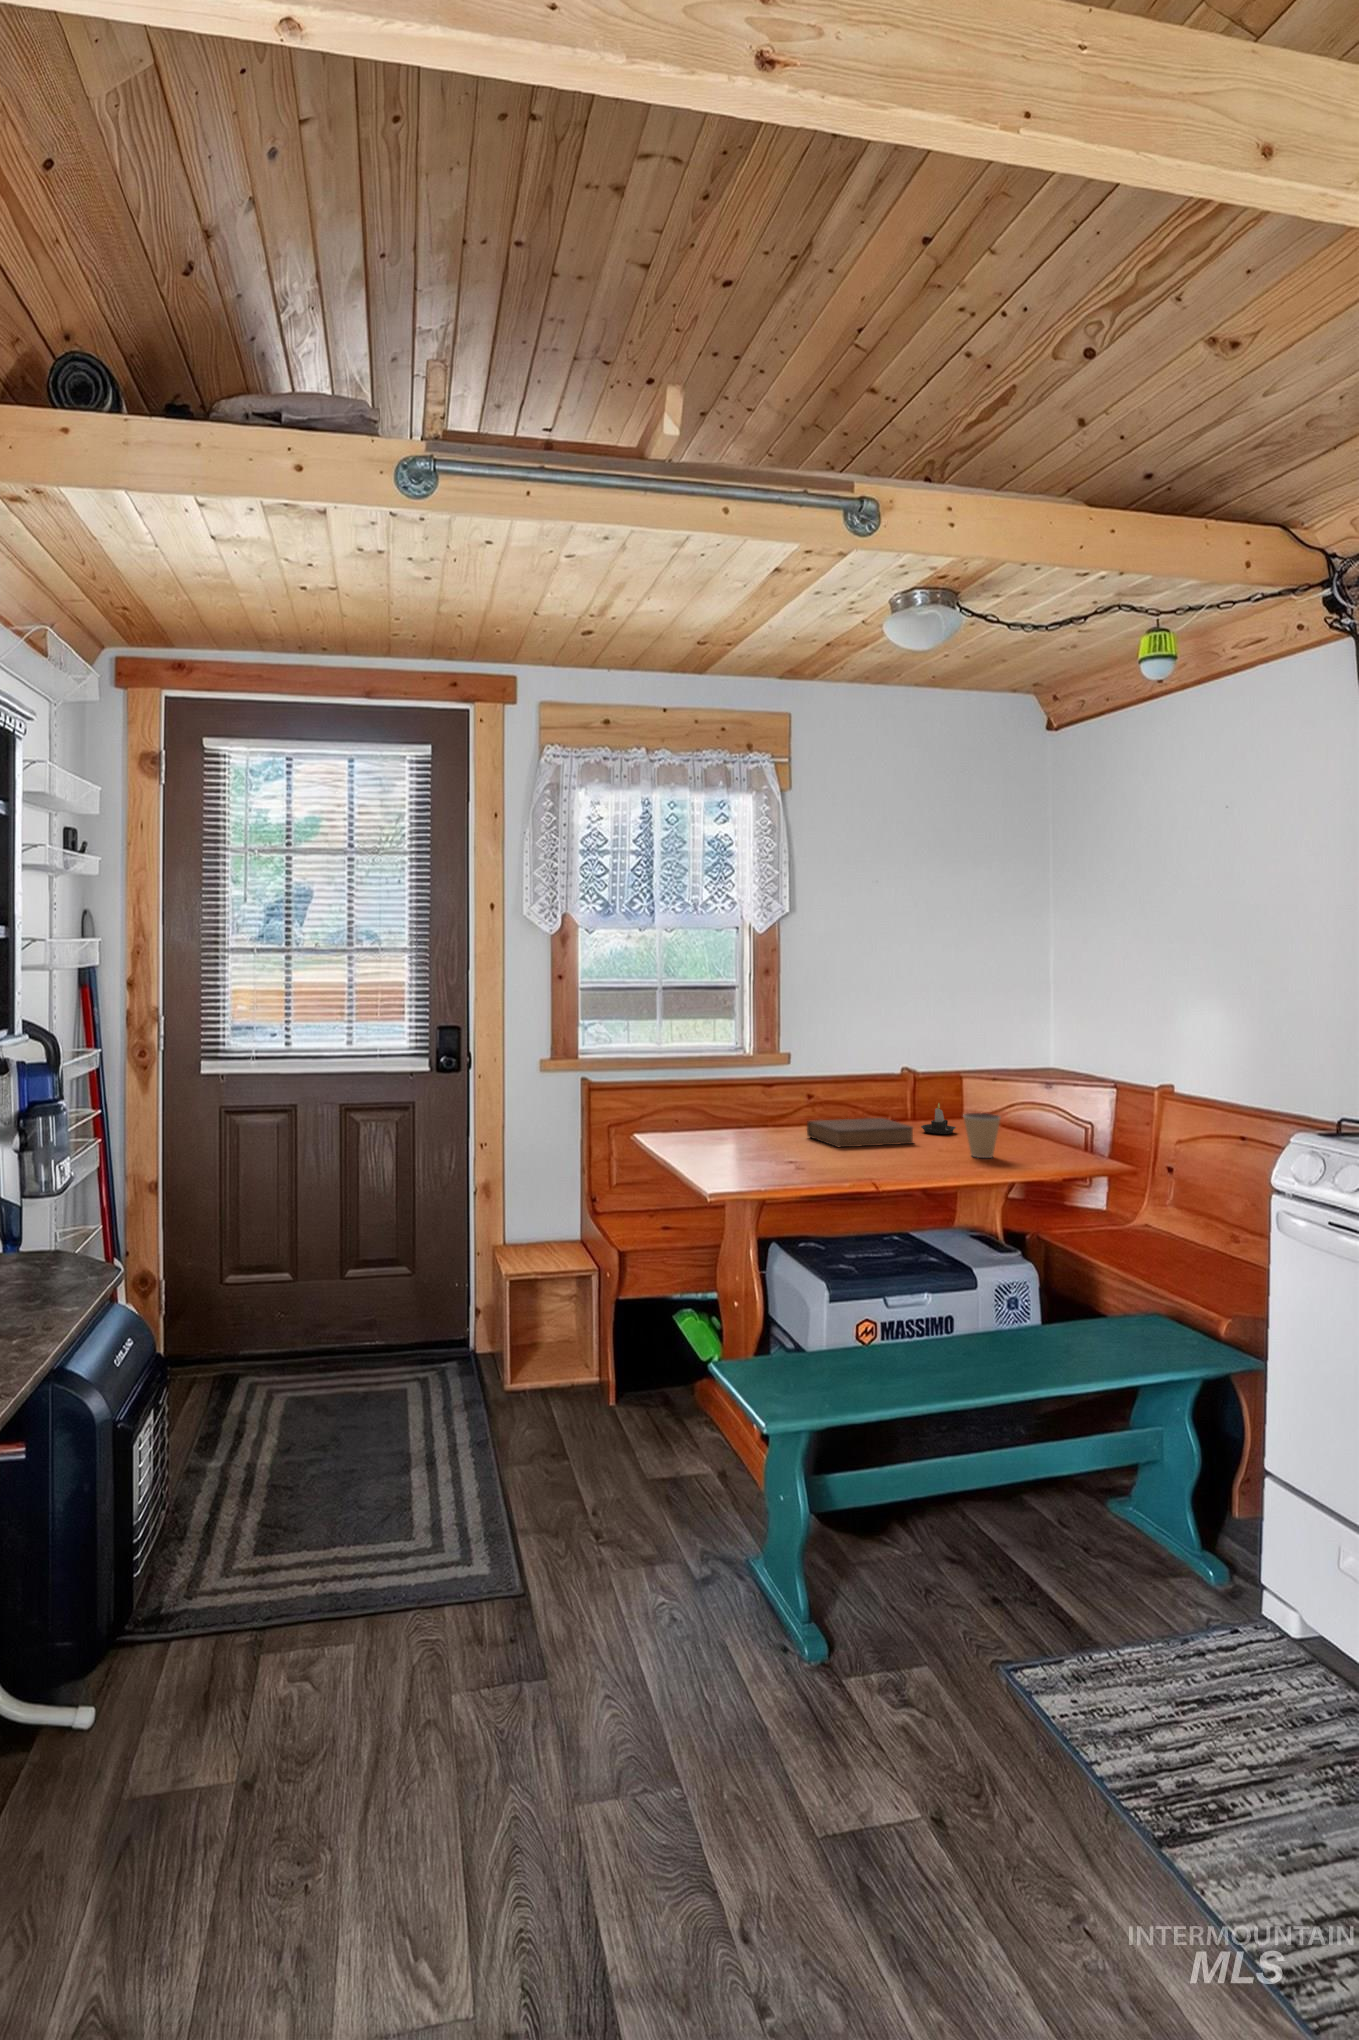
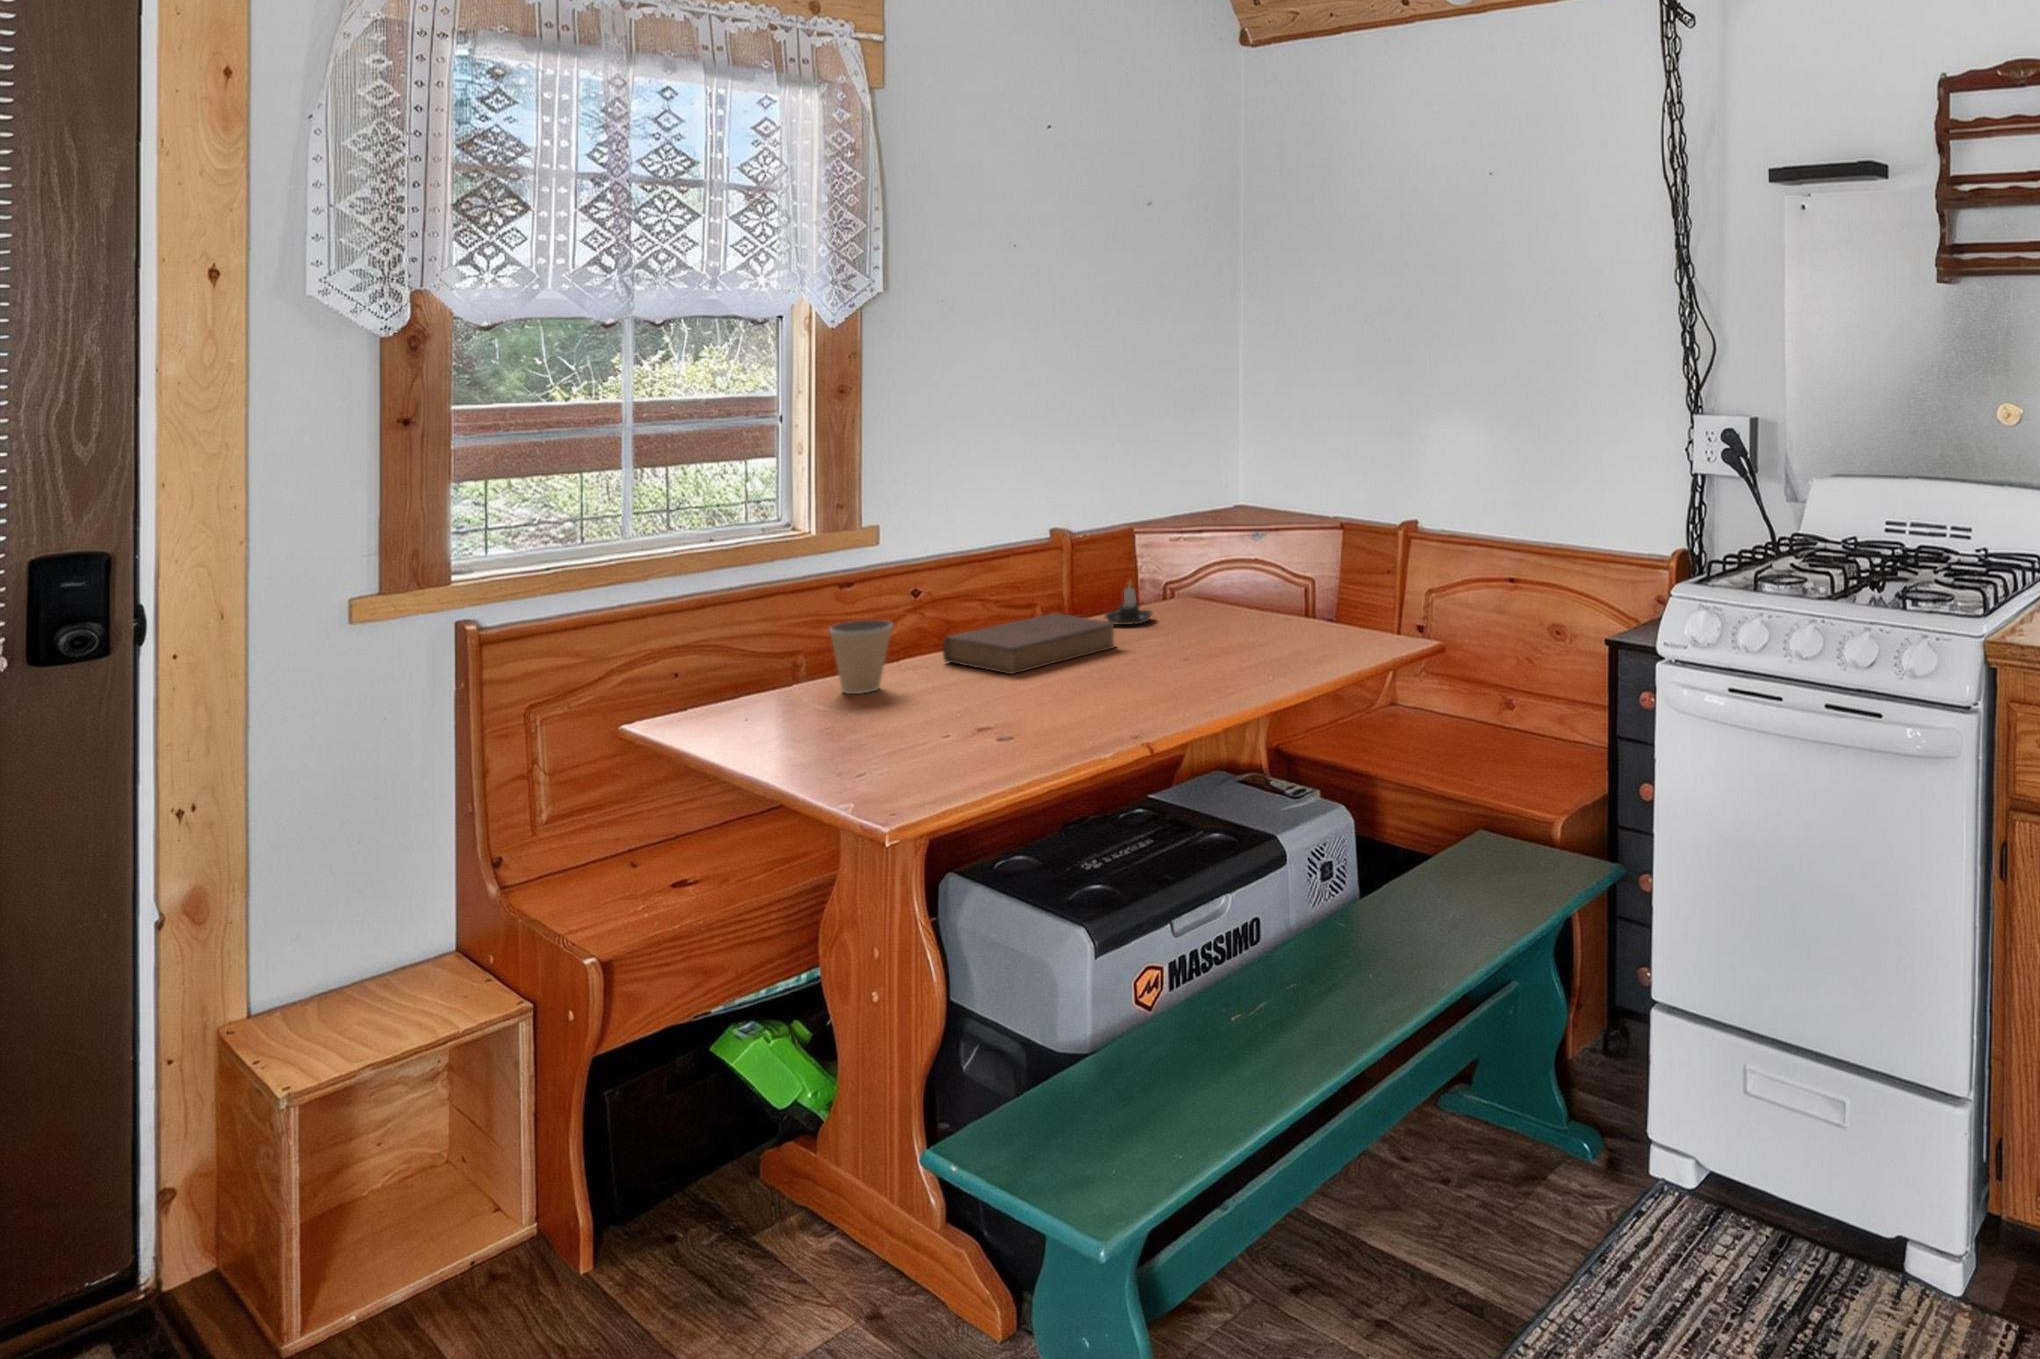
coffee cup: present [963,1113,1000,1158] -> present [830,620,892,694]

